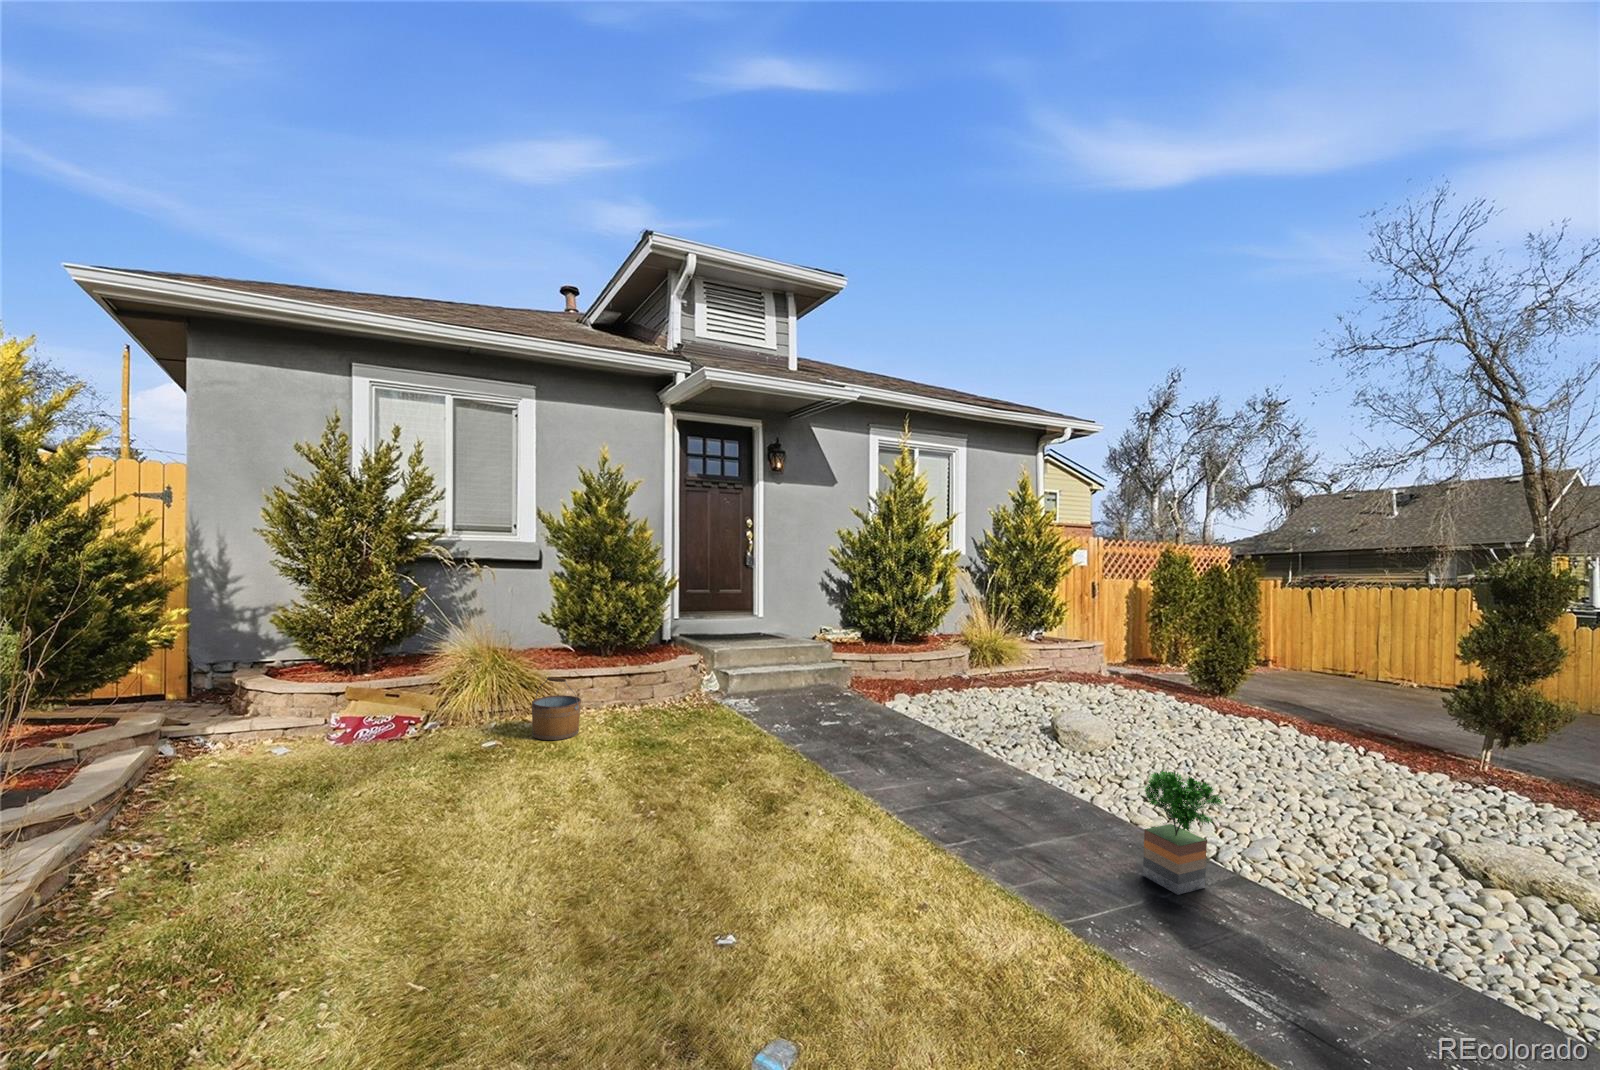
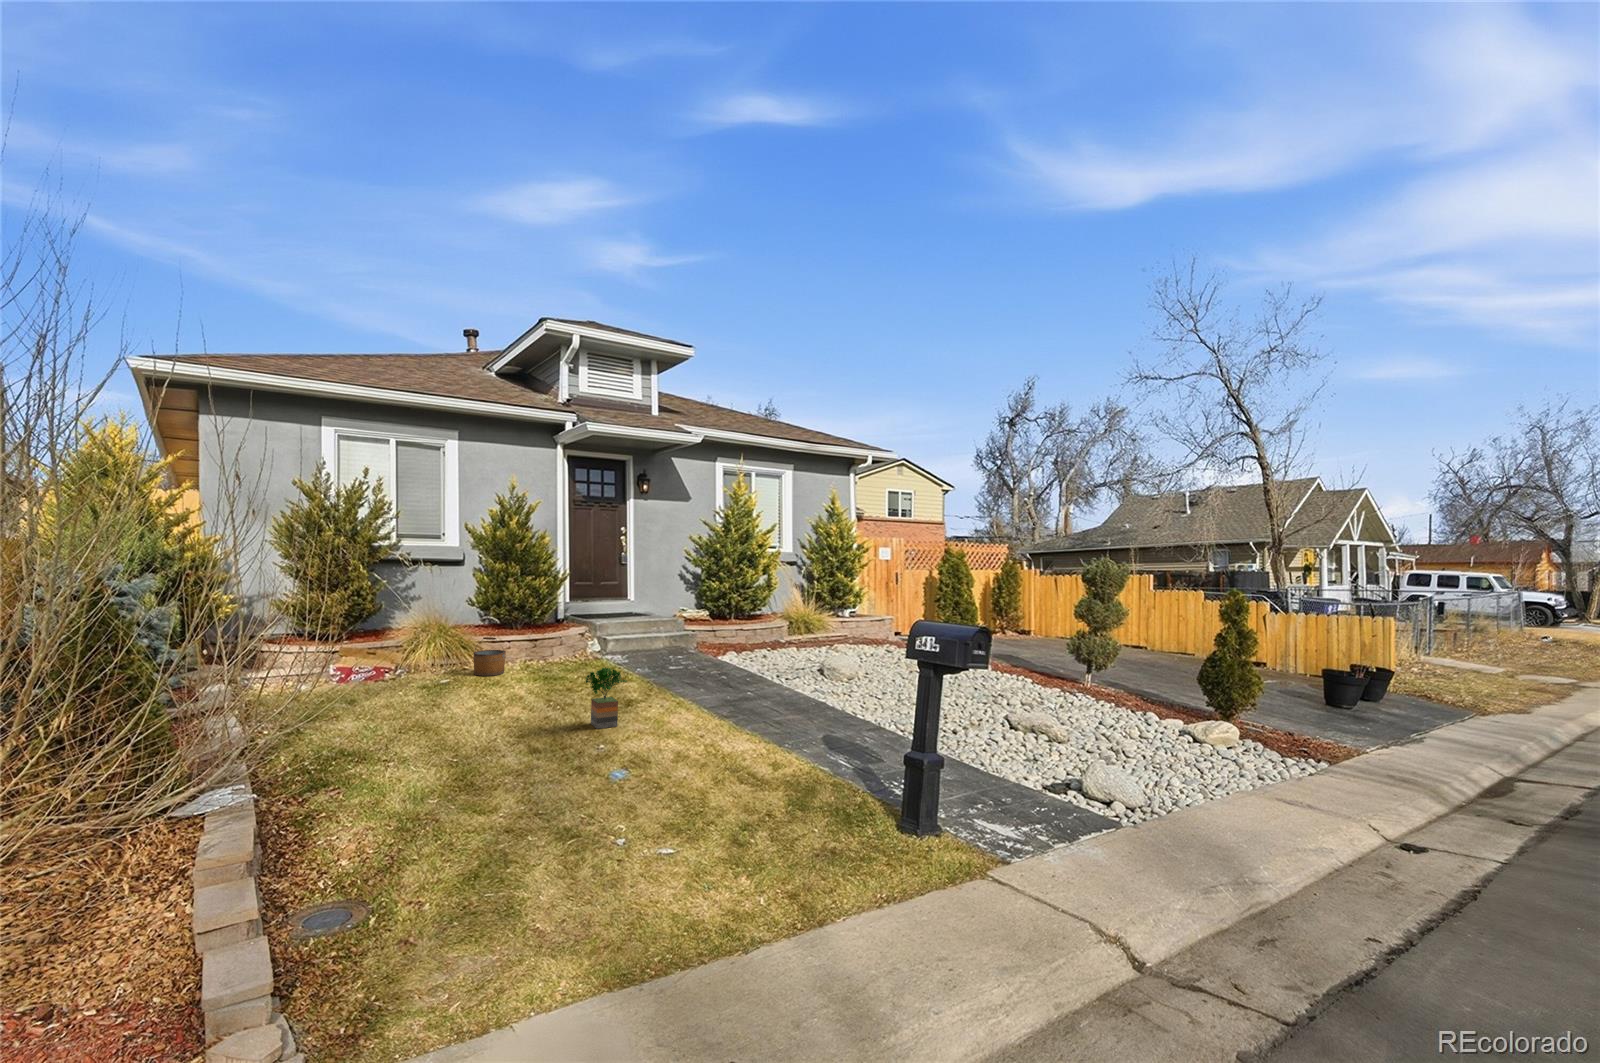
potted tree: present [1143,771,1222,895] -> present [586,667,627,729]

